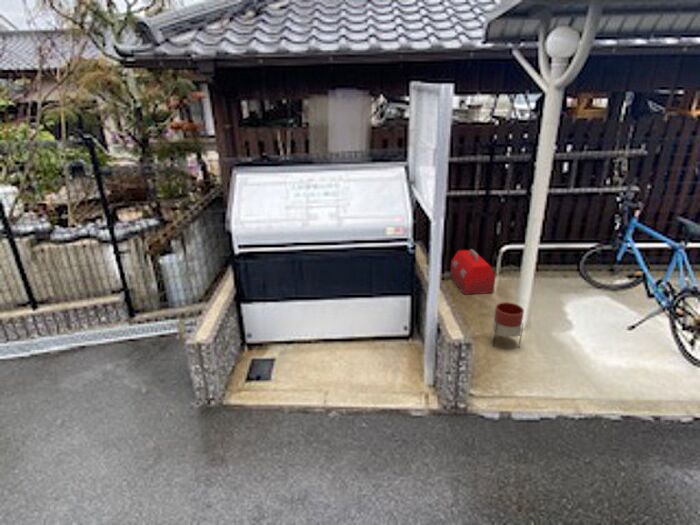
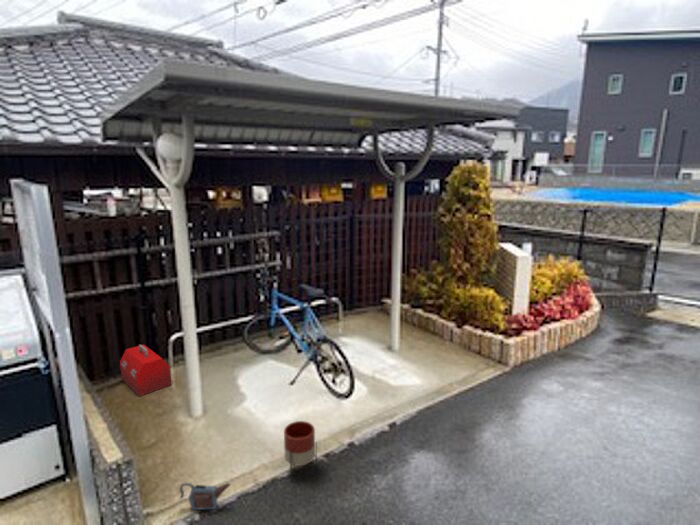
planter: present [493,302,524,345] -> present [284,421,317,479]
watering can: none [502,382,555,418] -> present [180,483,230,510]

